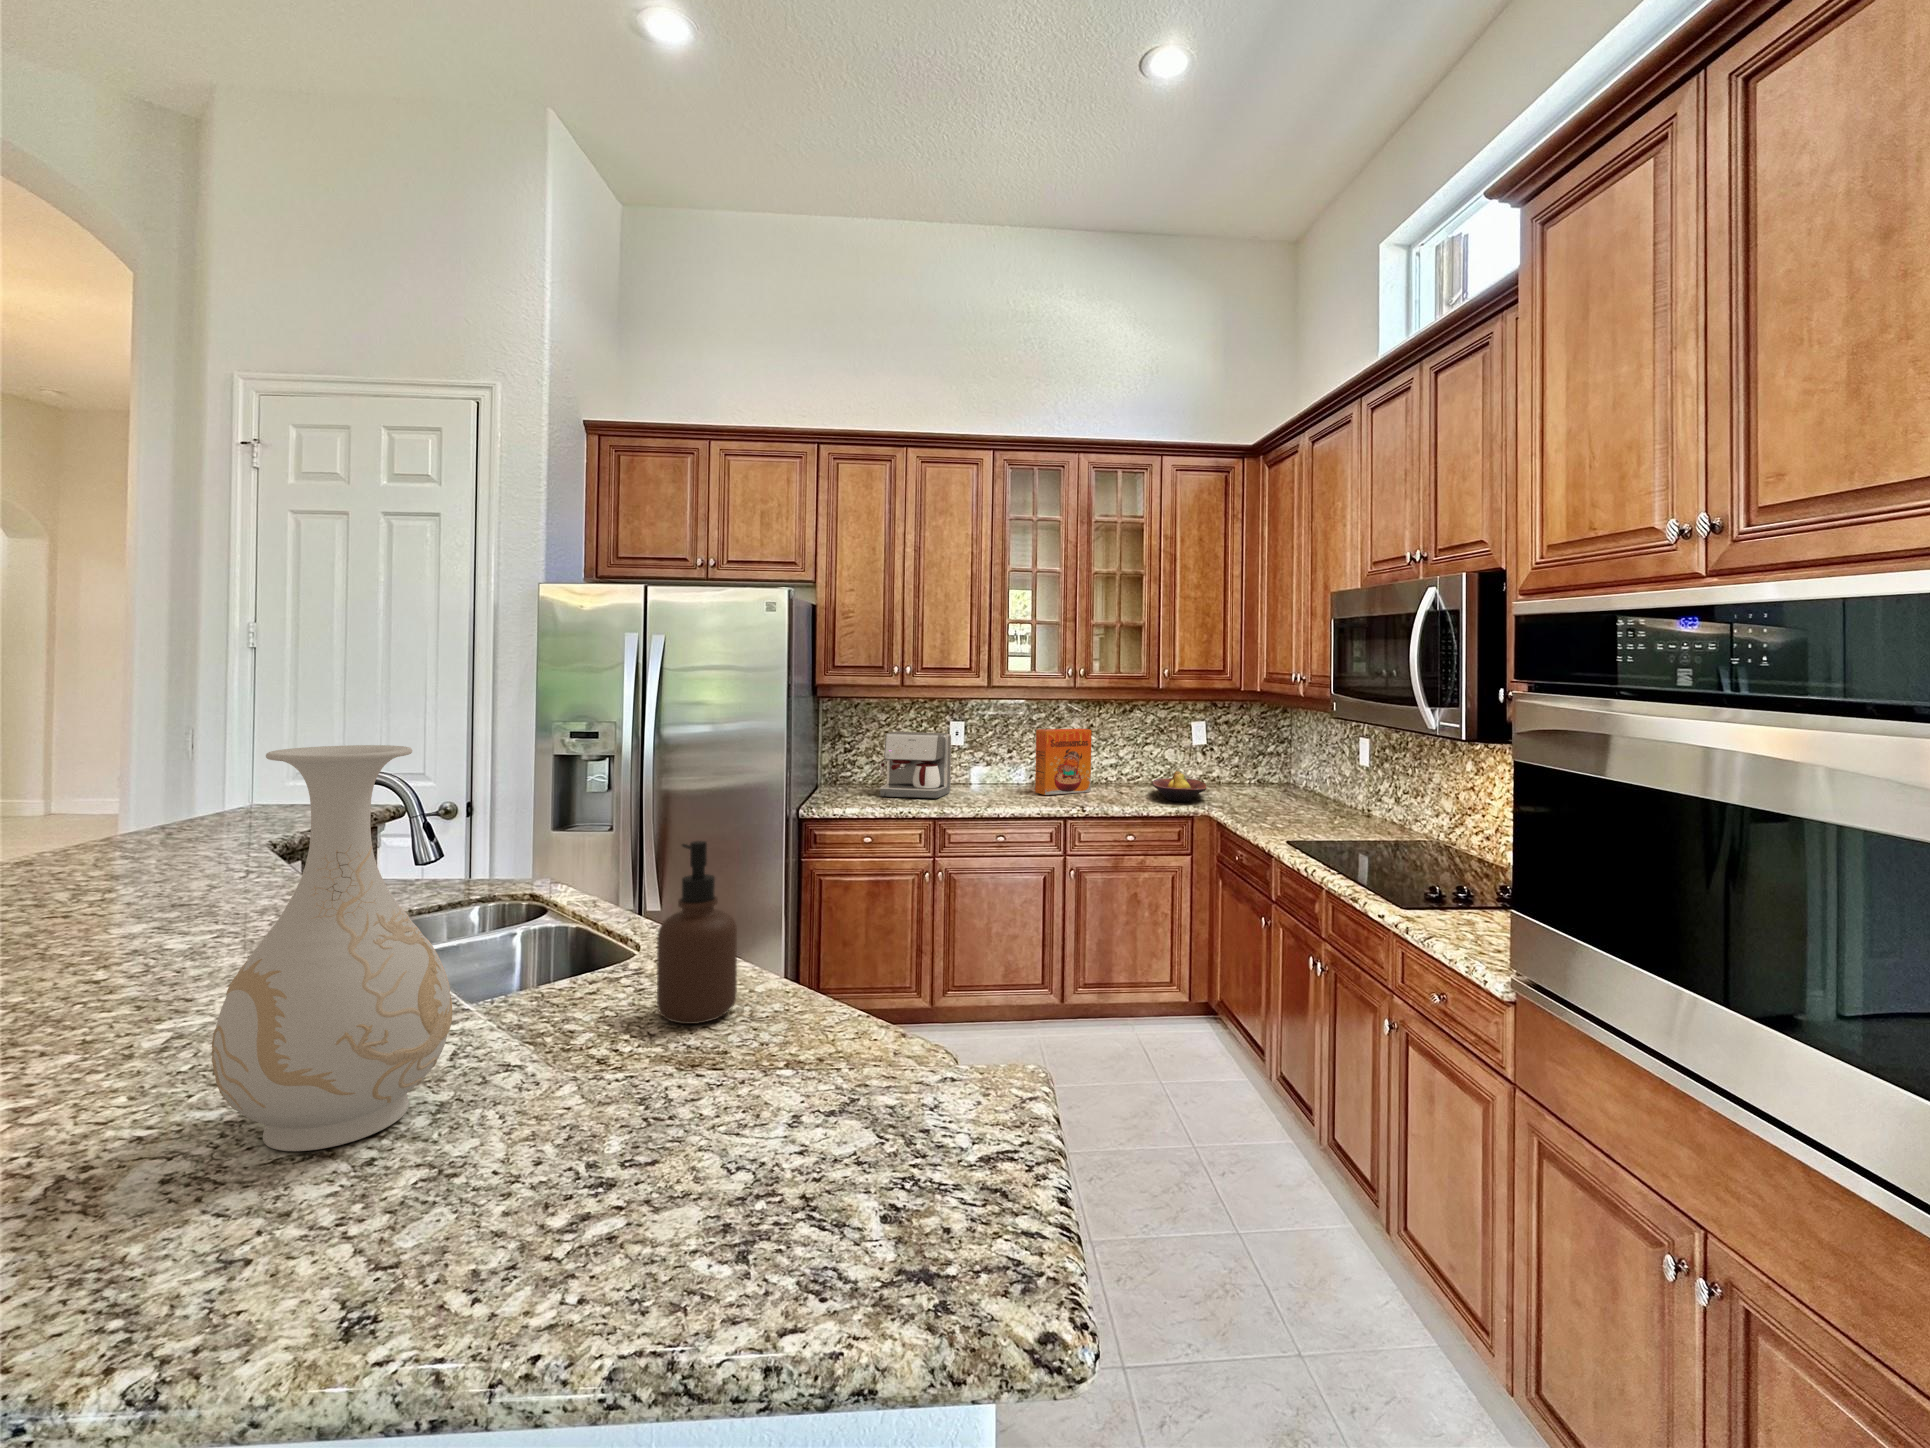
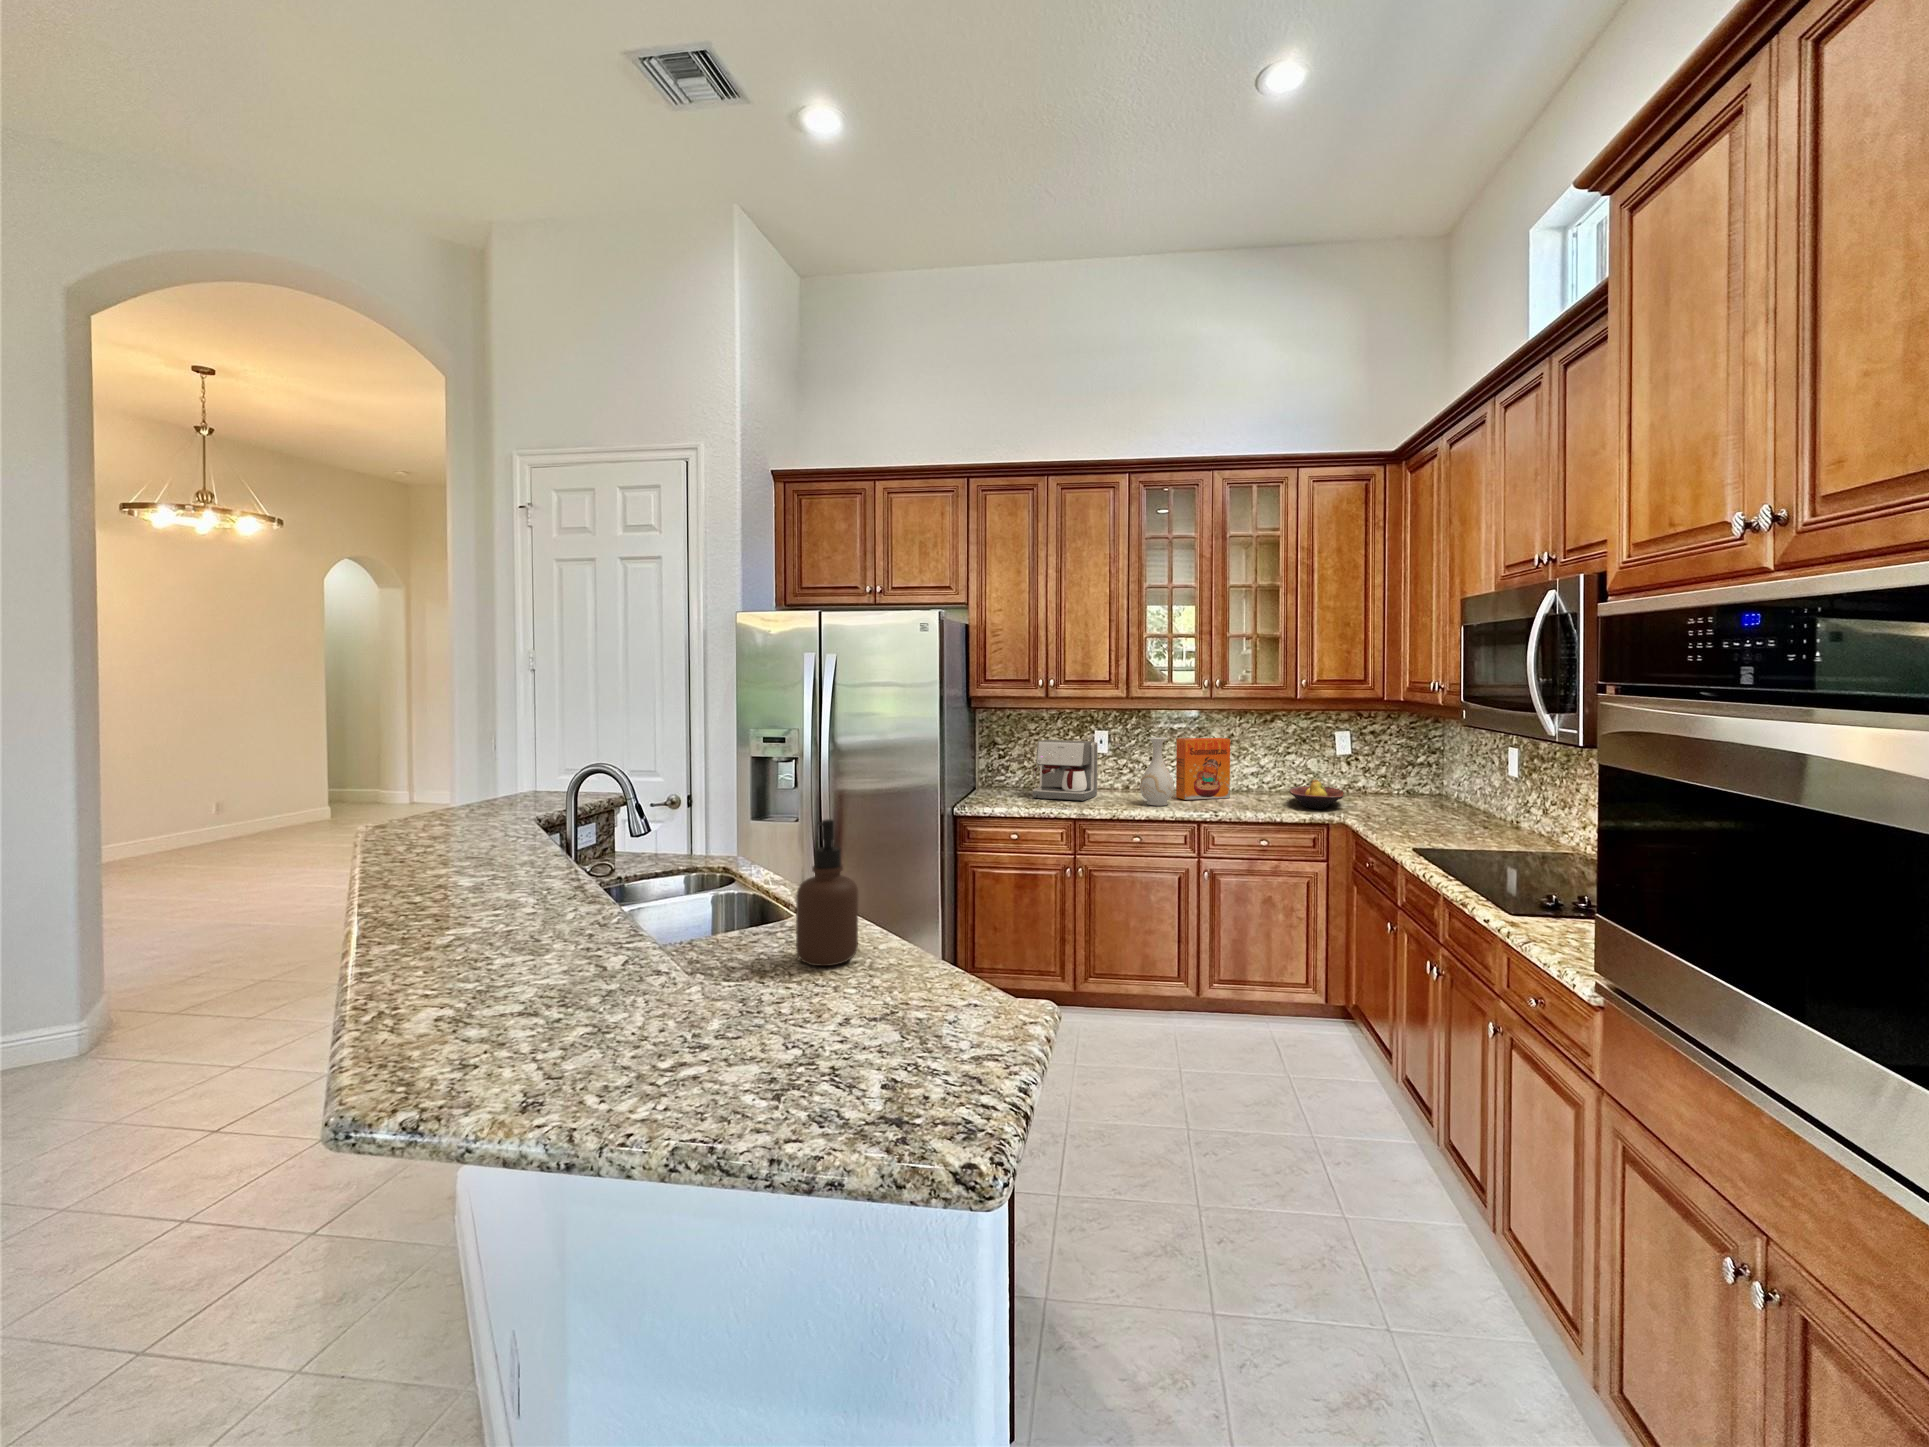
vase: present [212,745,452,1151] -> present [1140,737,1174,806]

